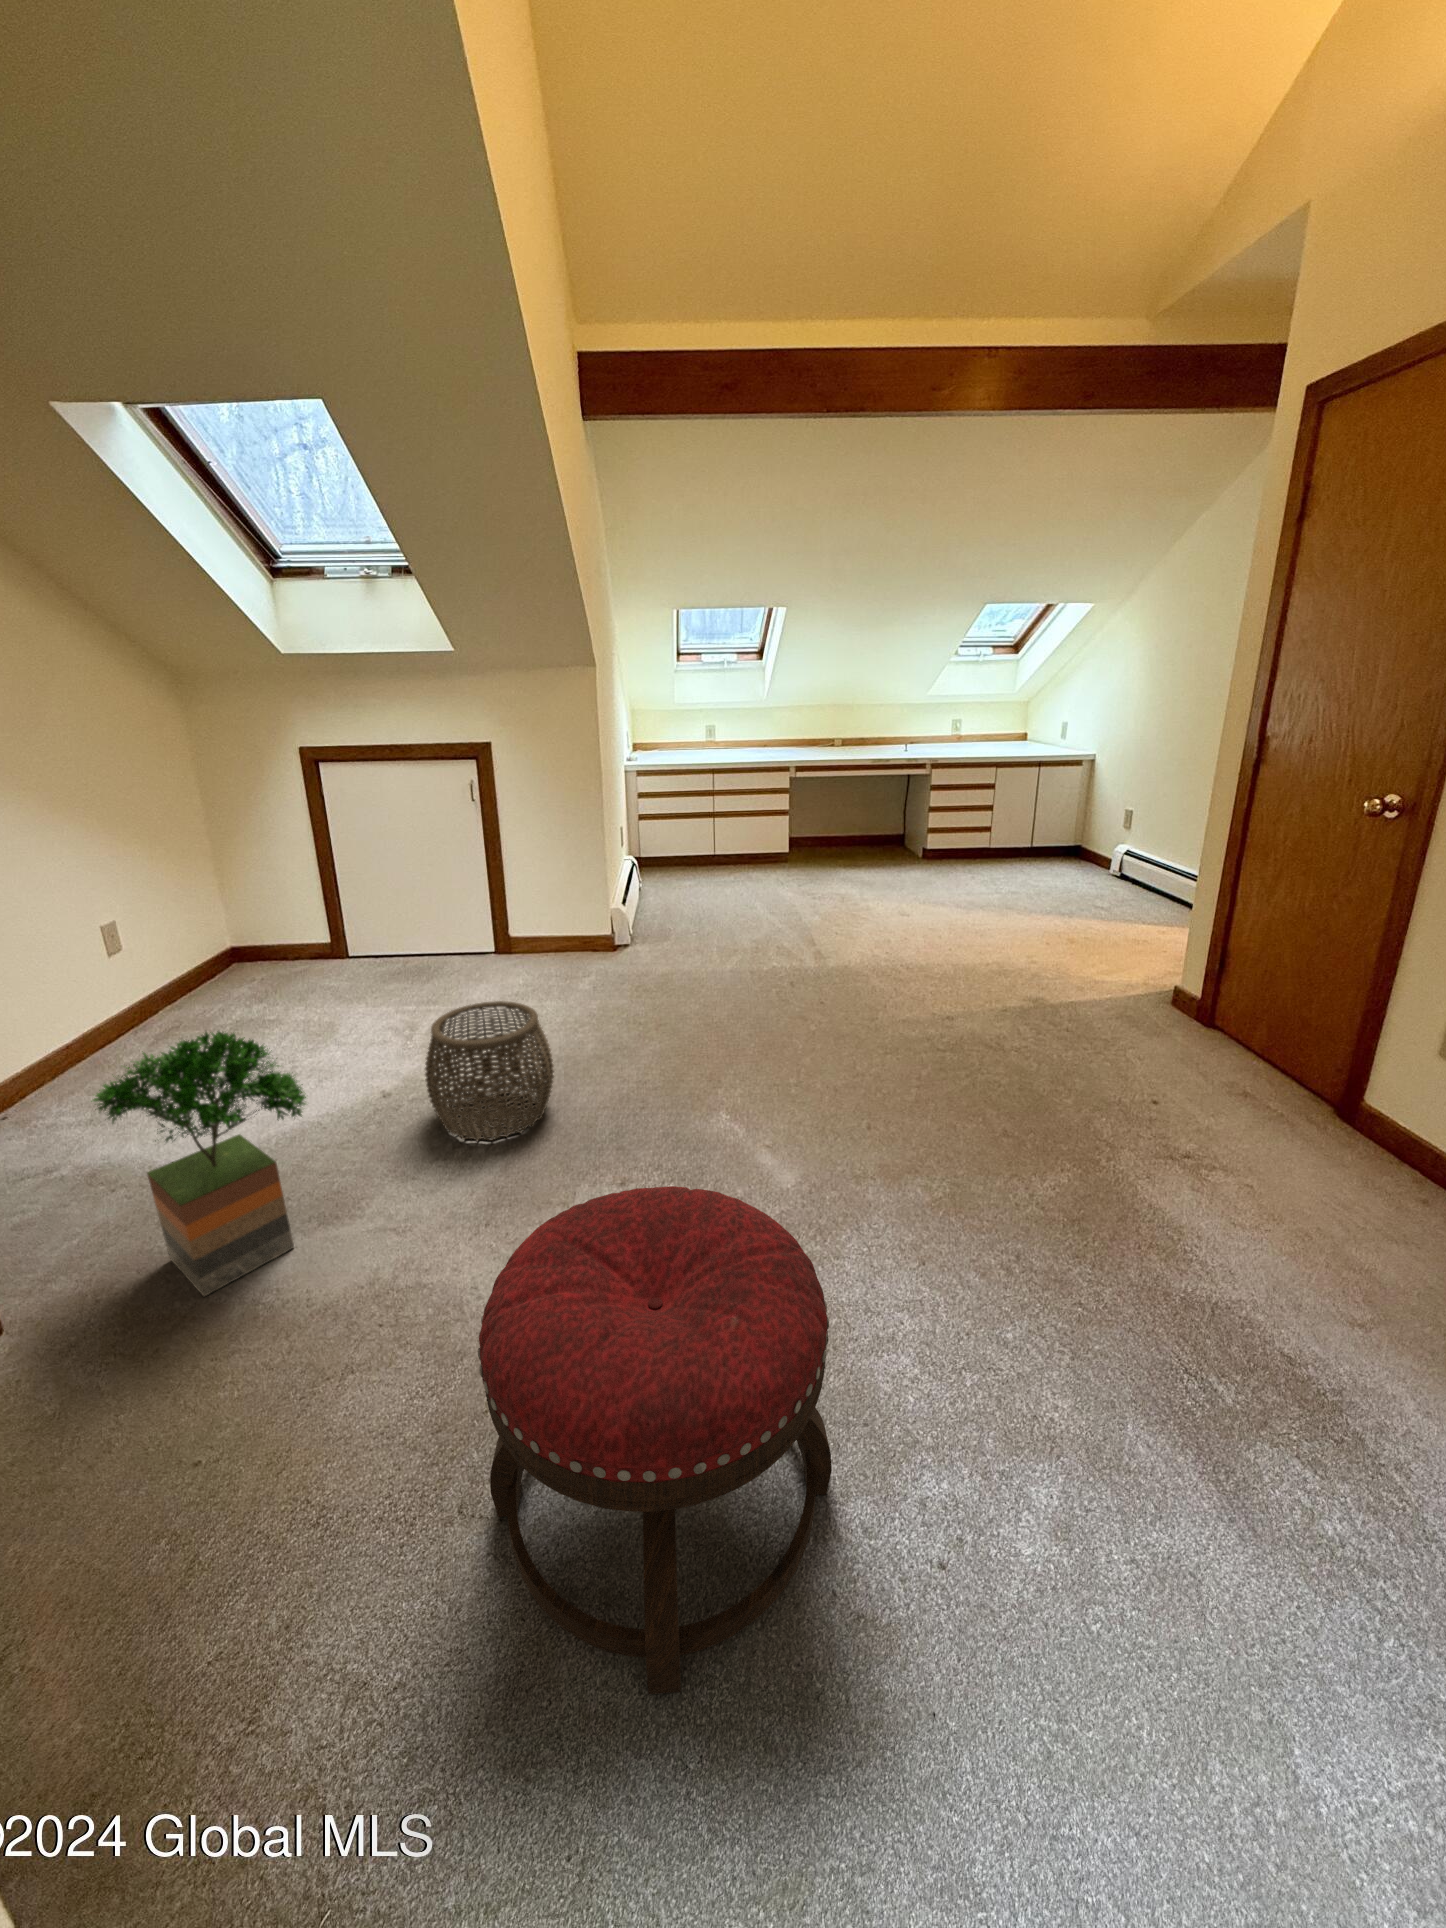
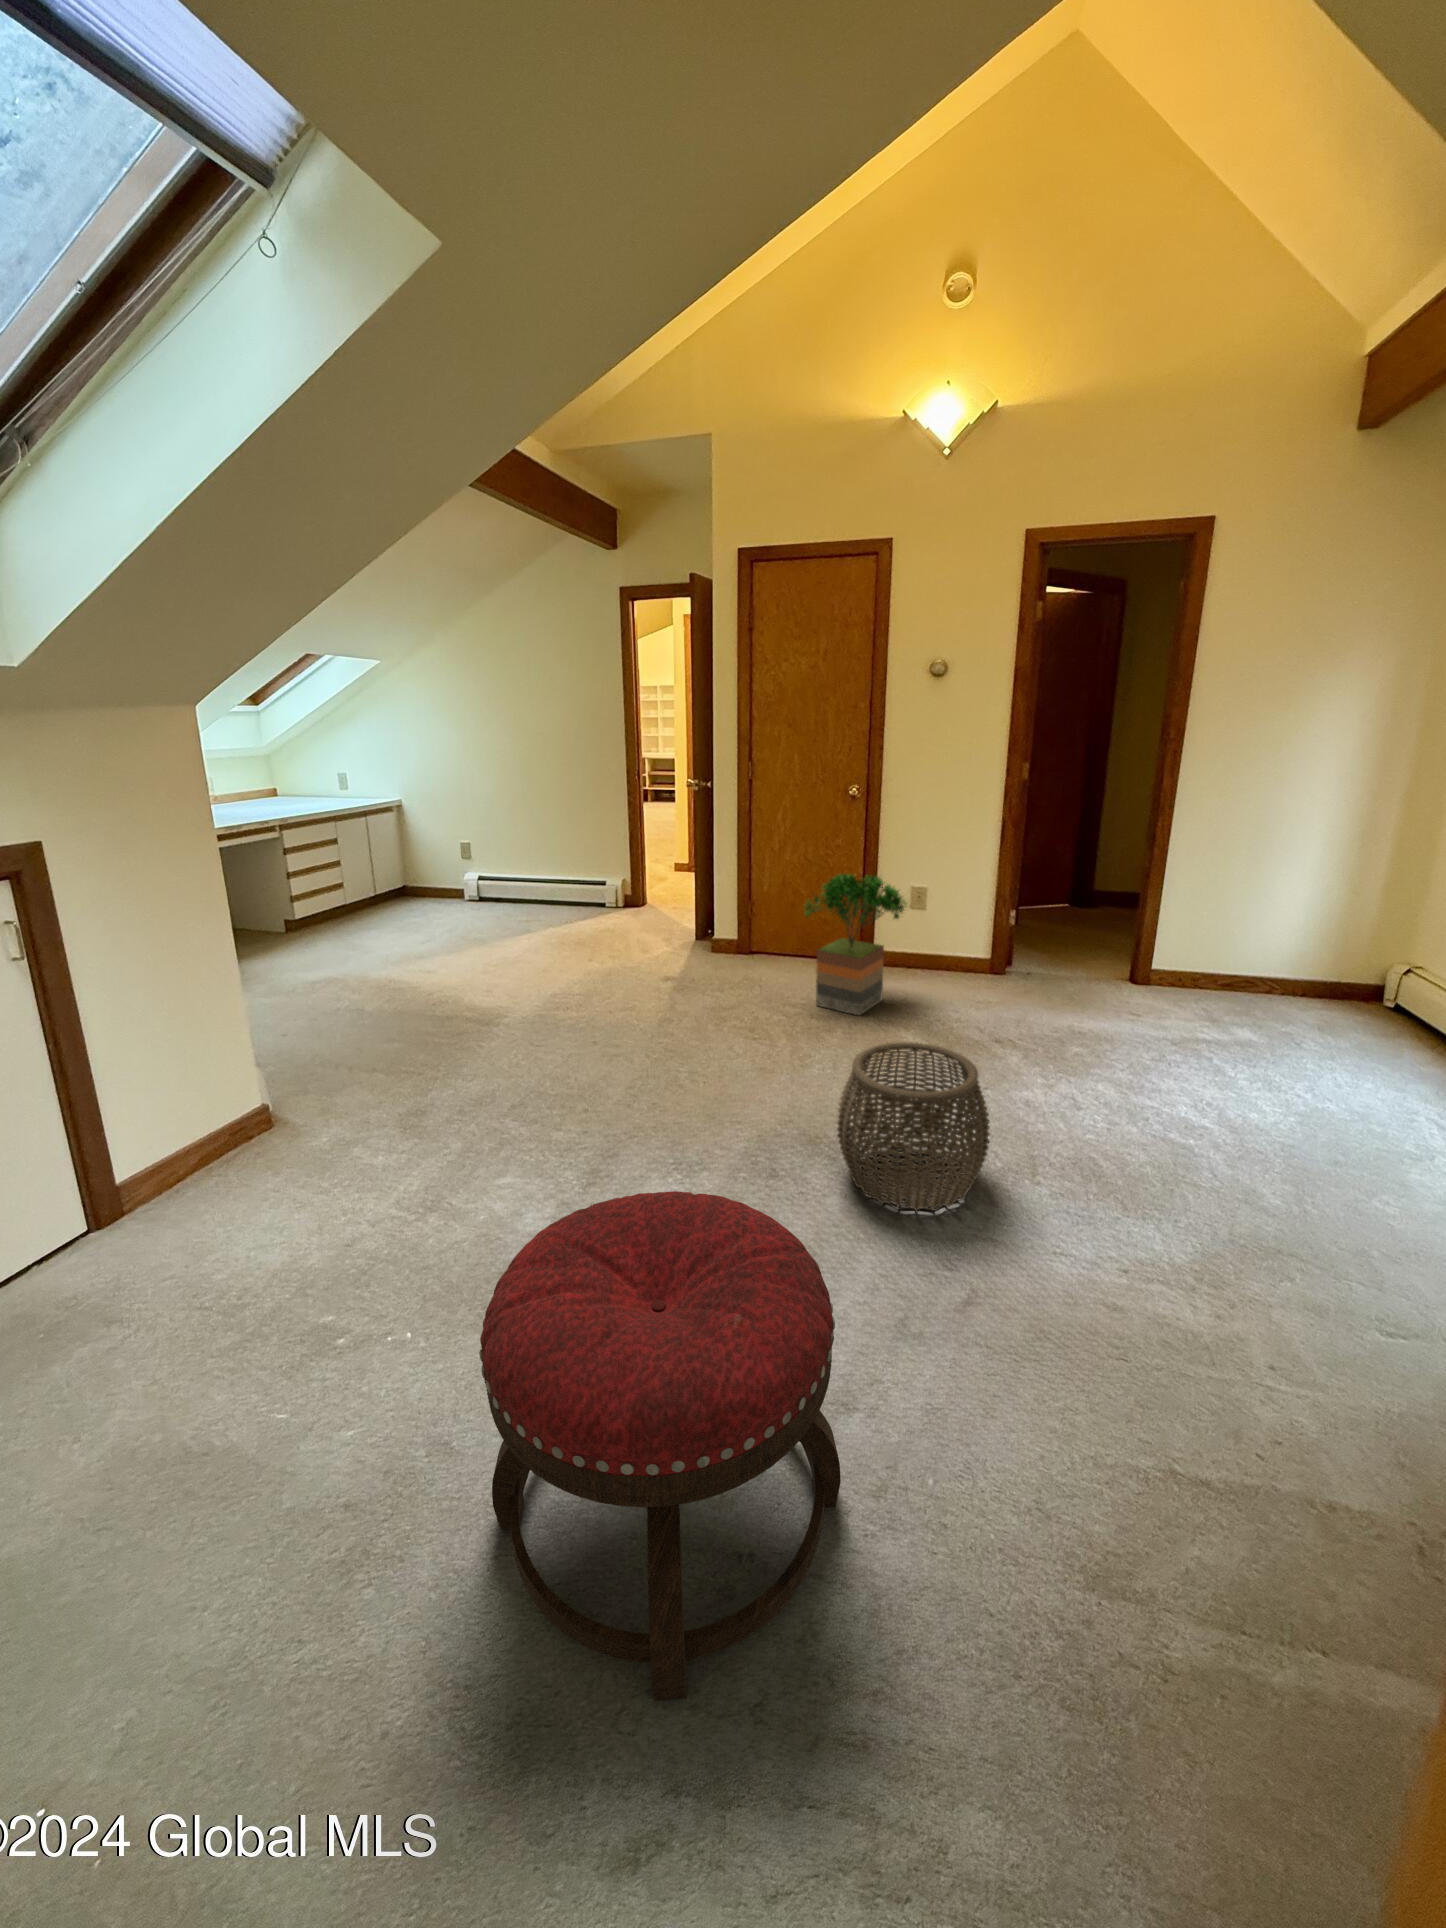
woven basket: present [425,1001,554,1142] -> present [837,1042,990,1211]
potted tree: present [91,1031,306,1296] -> present [805,874,906,1015]

